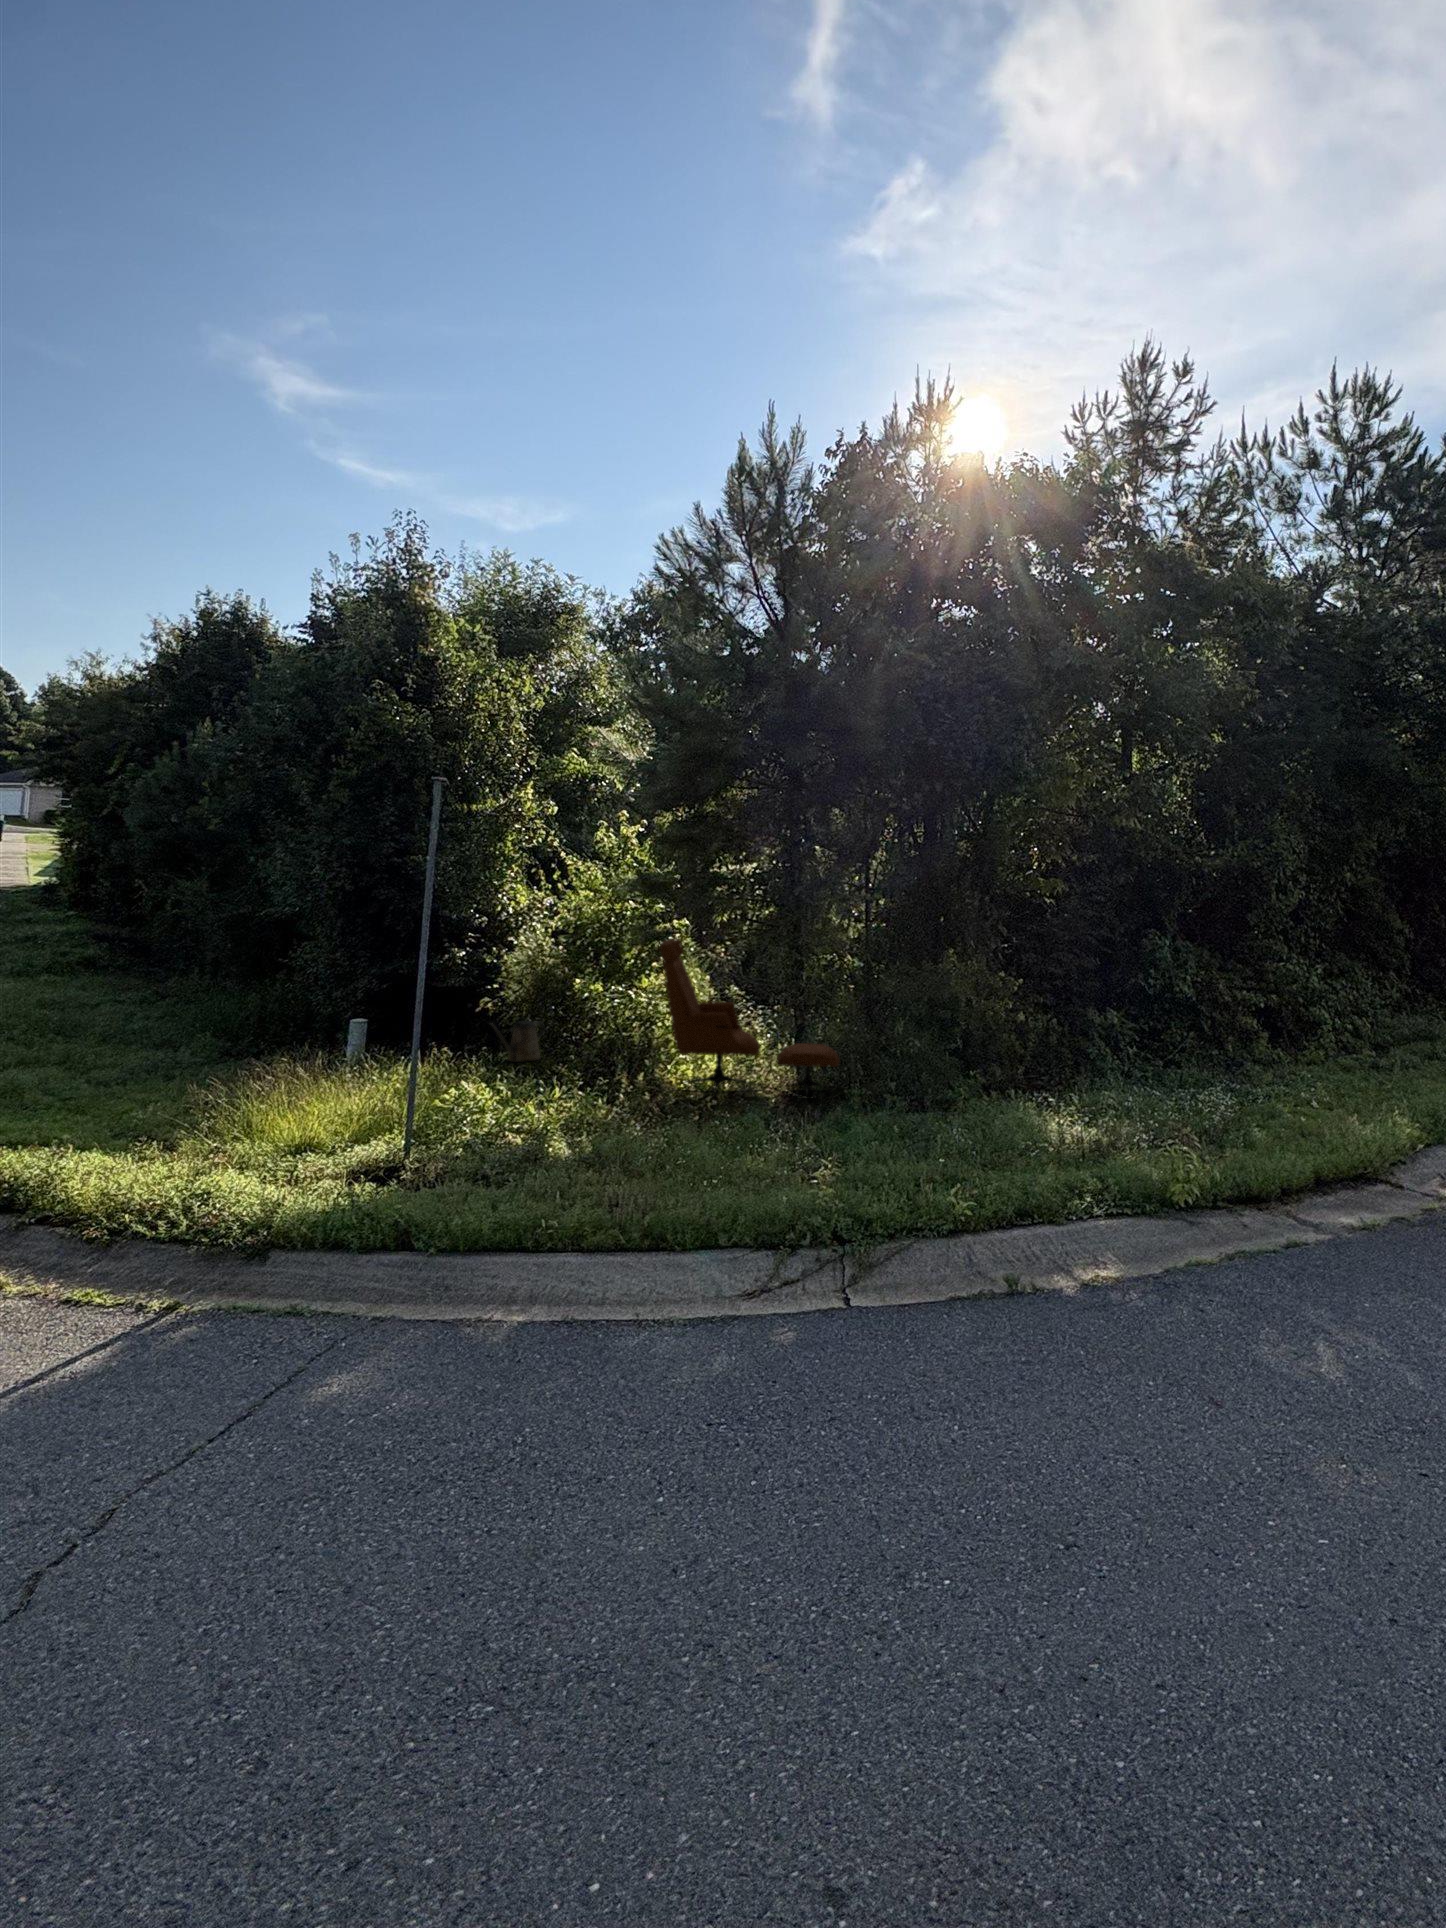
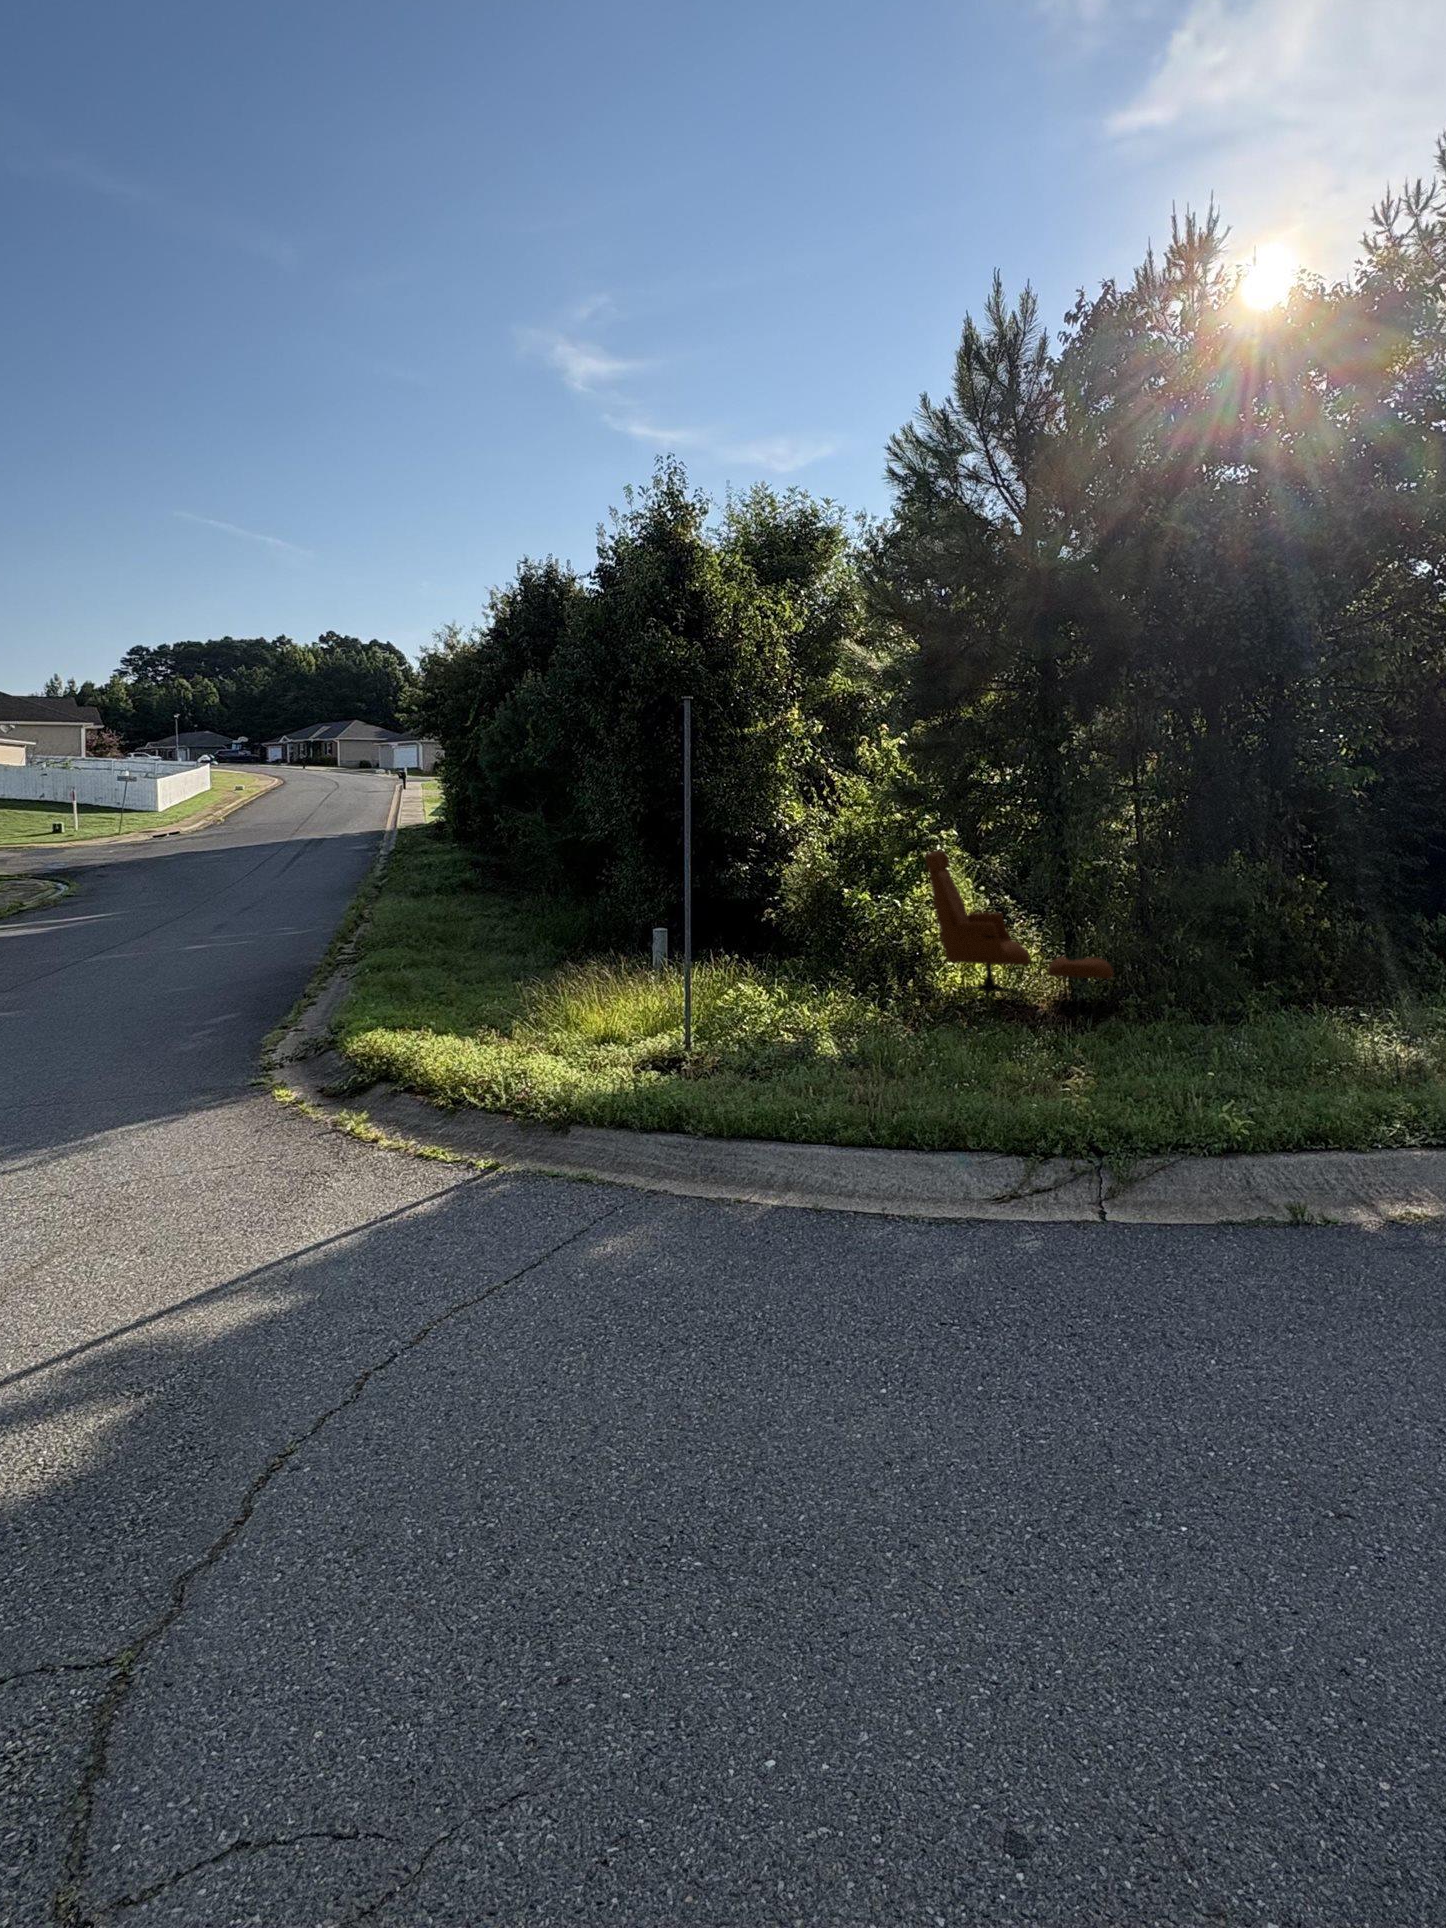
watering can: present [490,1021,544,1062] -> none [775,930,827,968]

